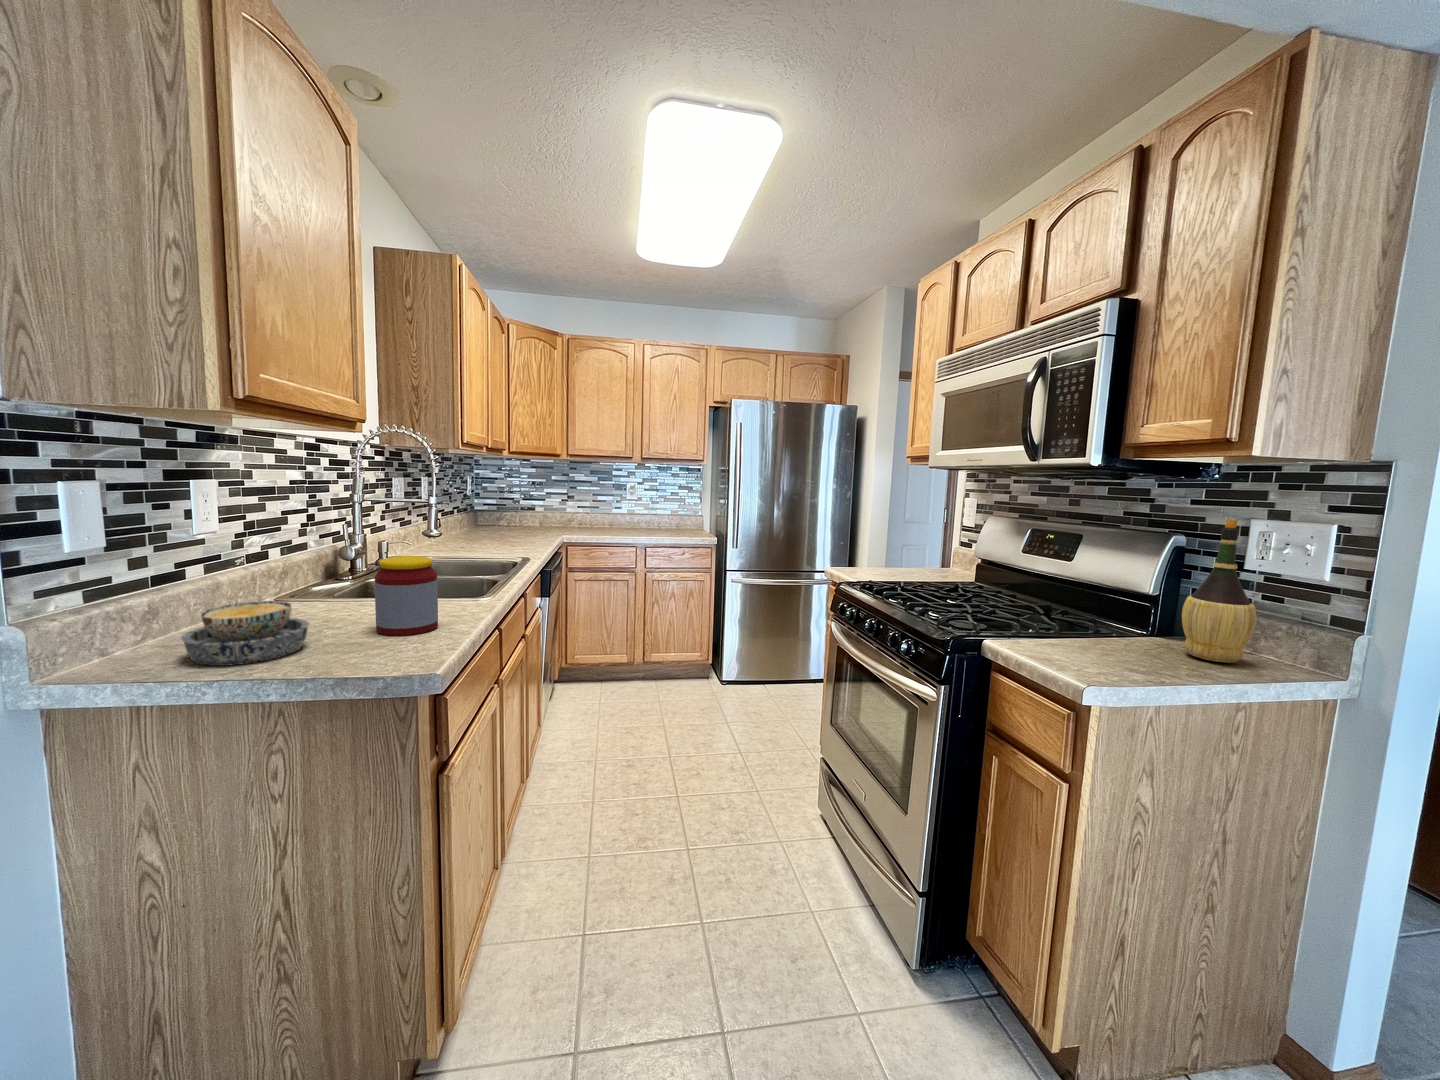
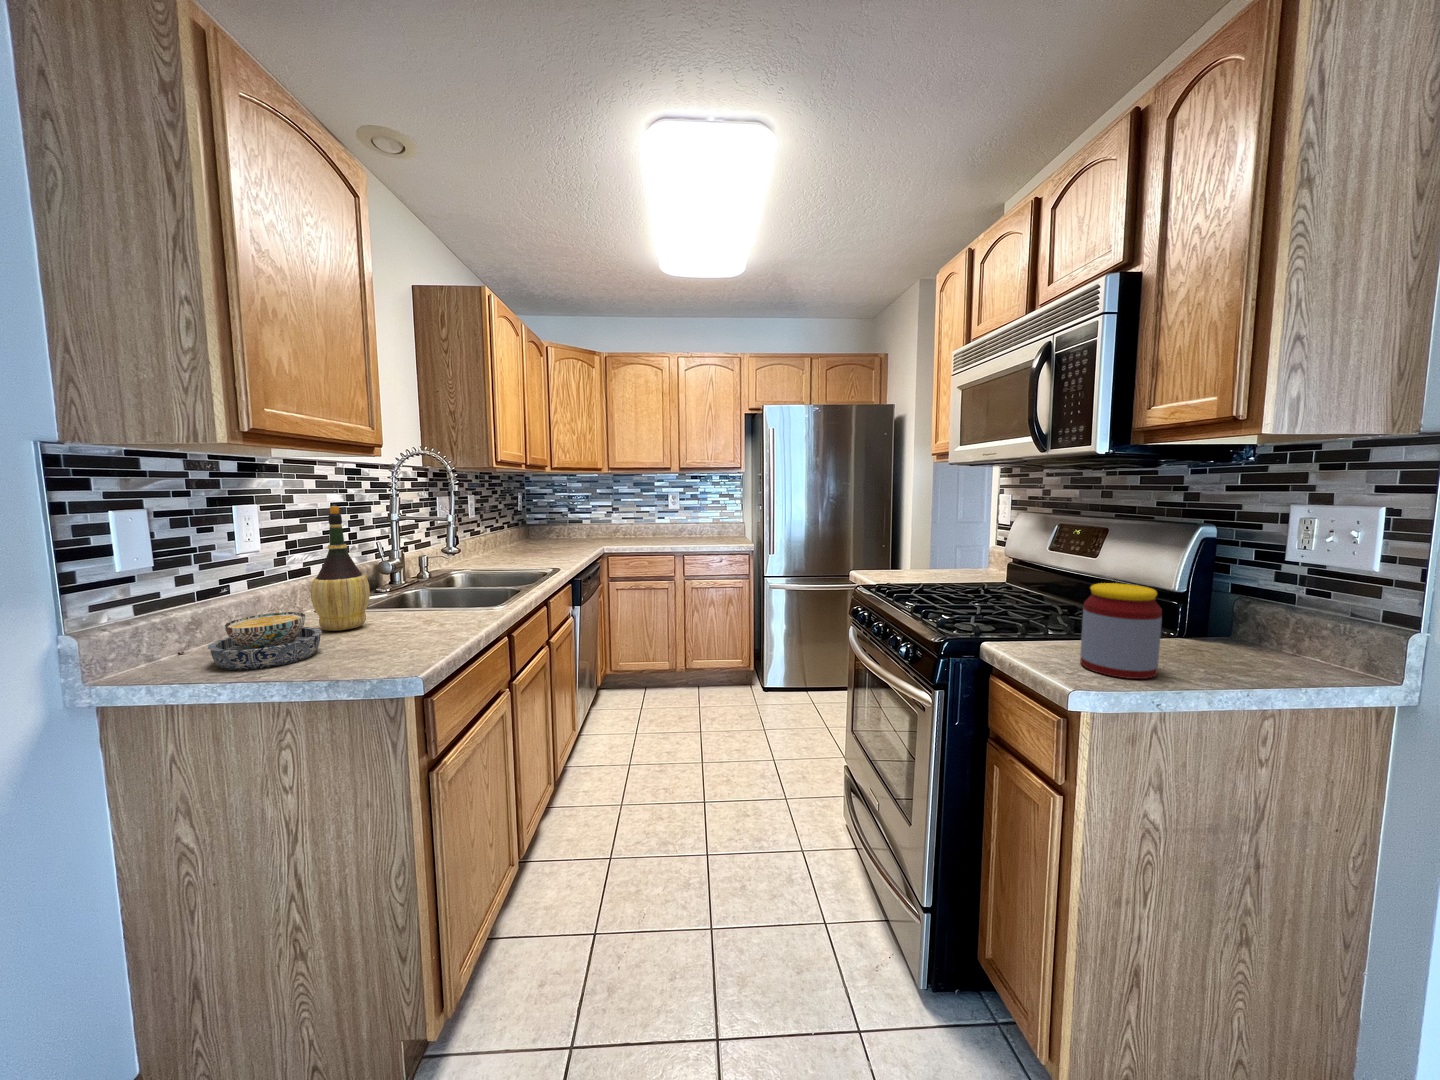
wine bottle: present [1182,519,1257,663] -> present [310,506,370,631]
jar: present [375,556,438,636] -> present [1080,583,1162,679]

